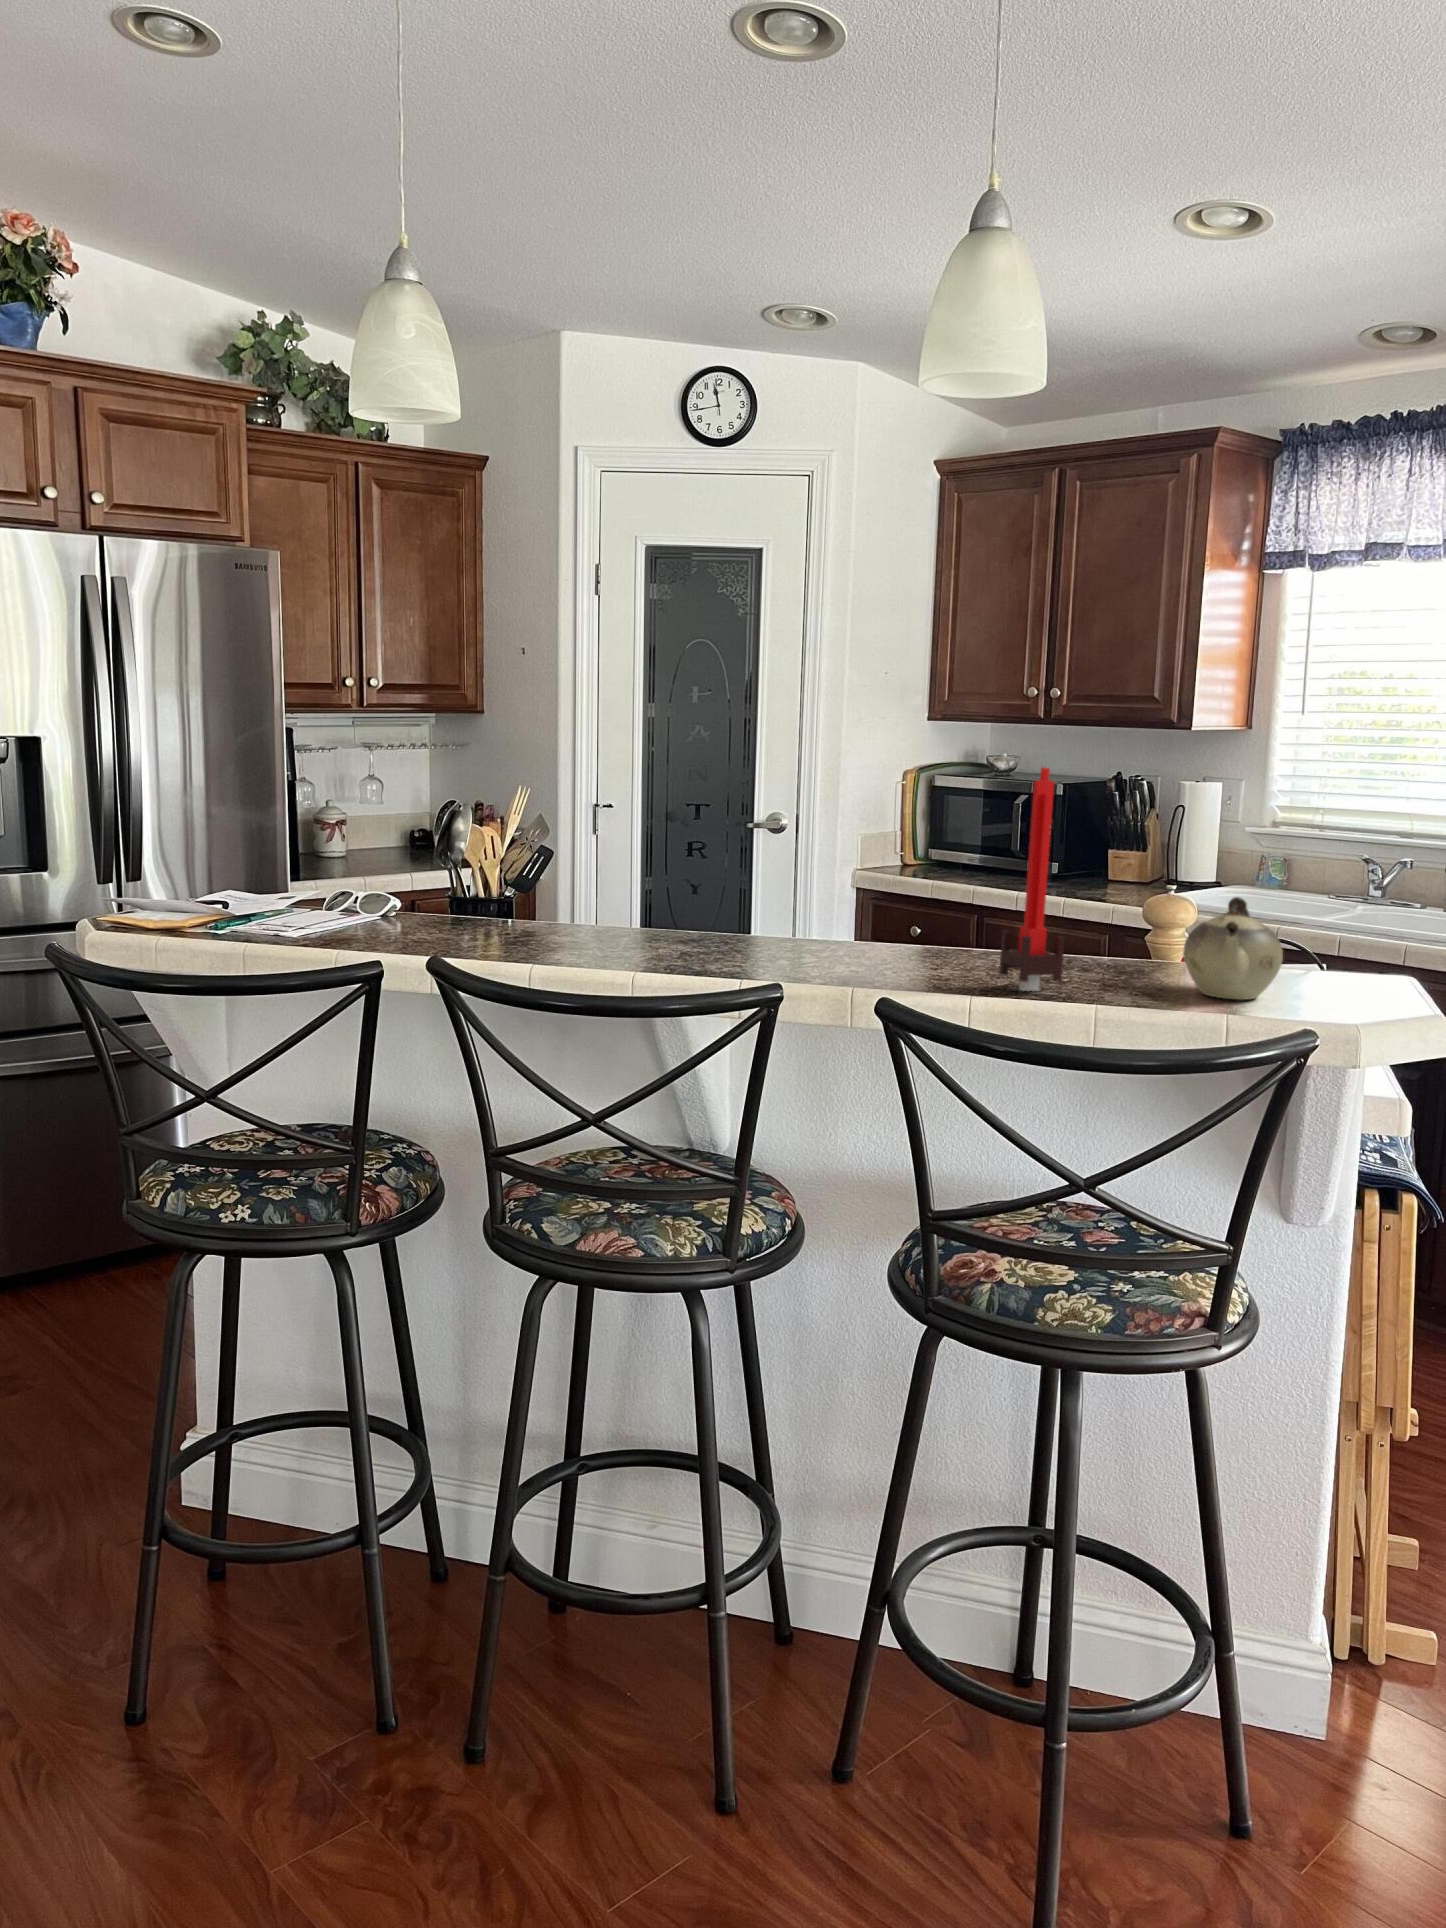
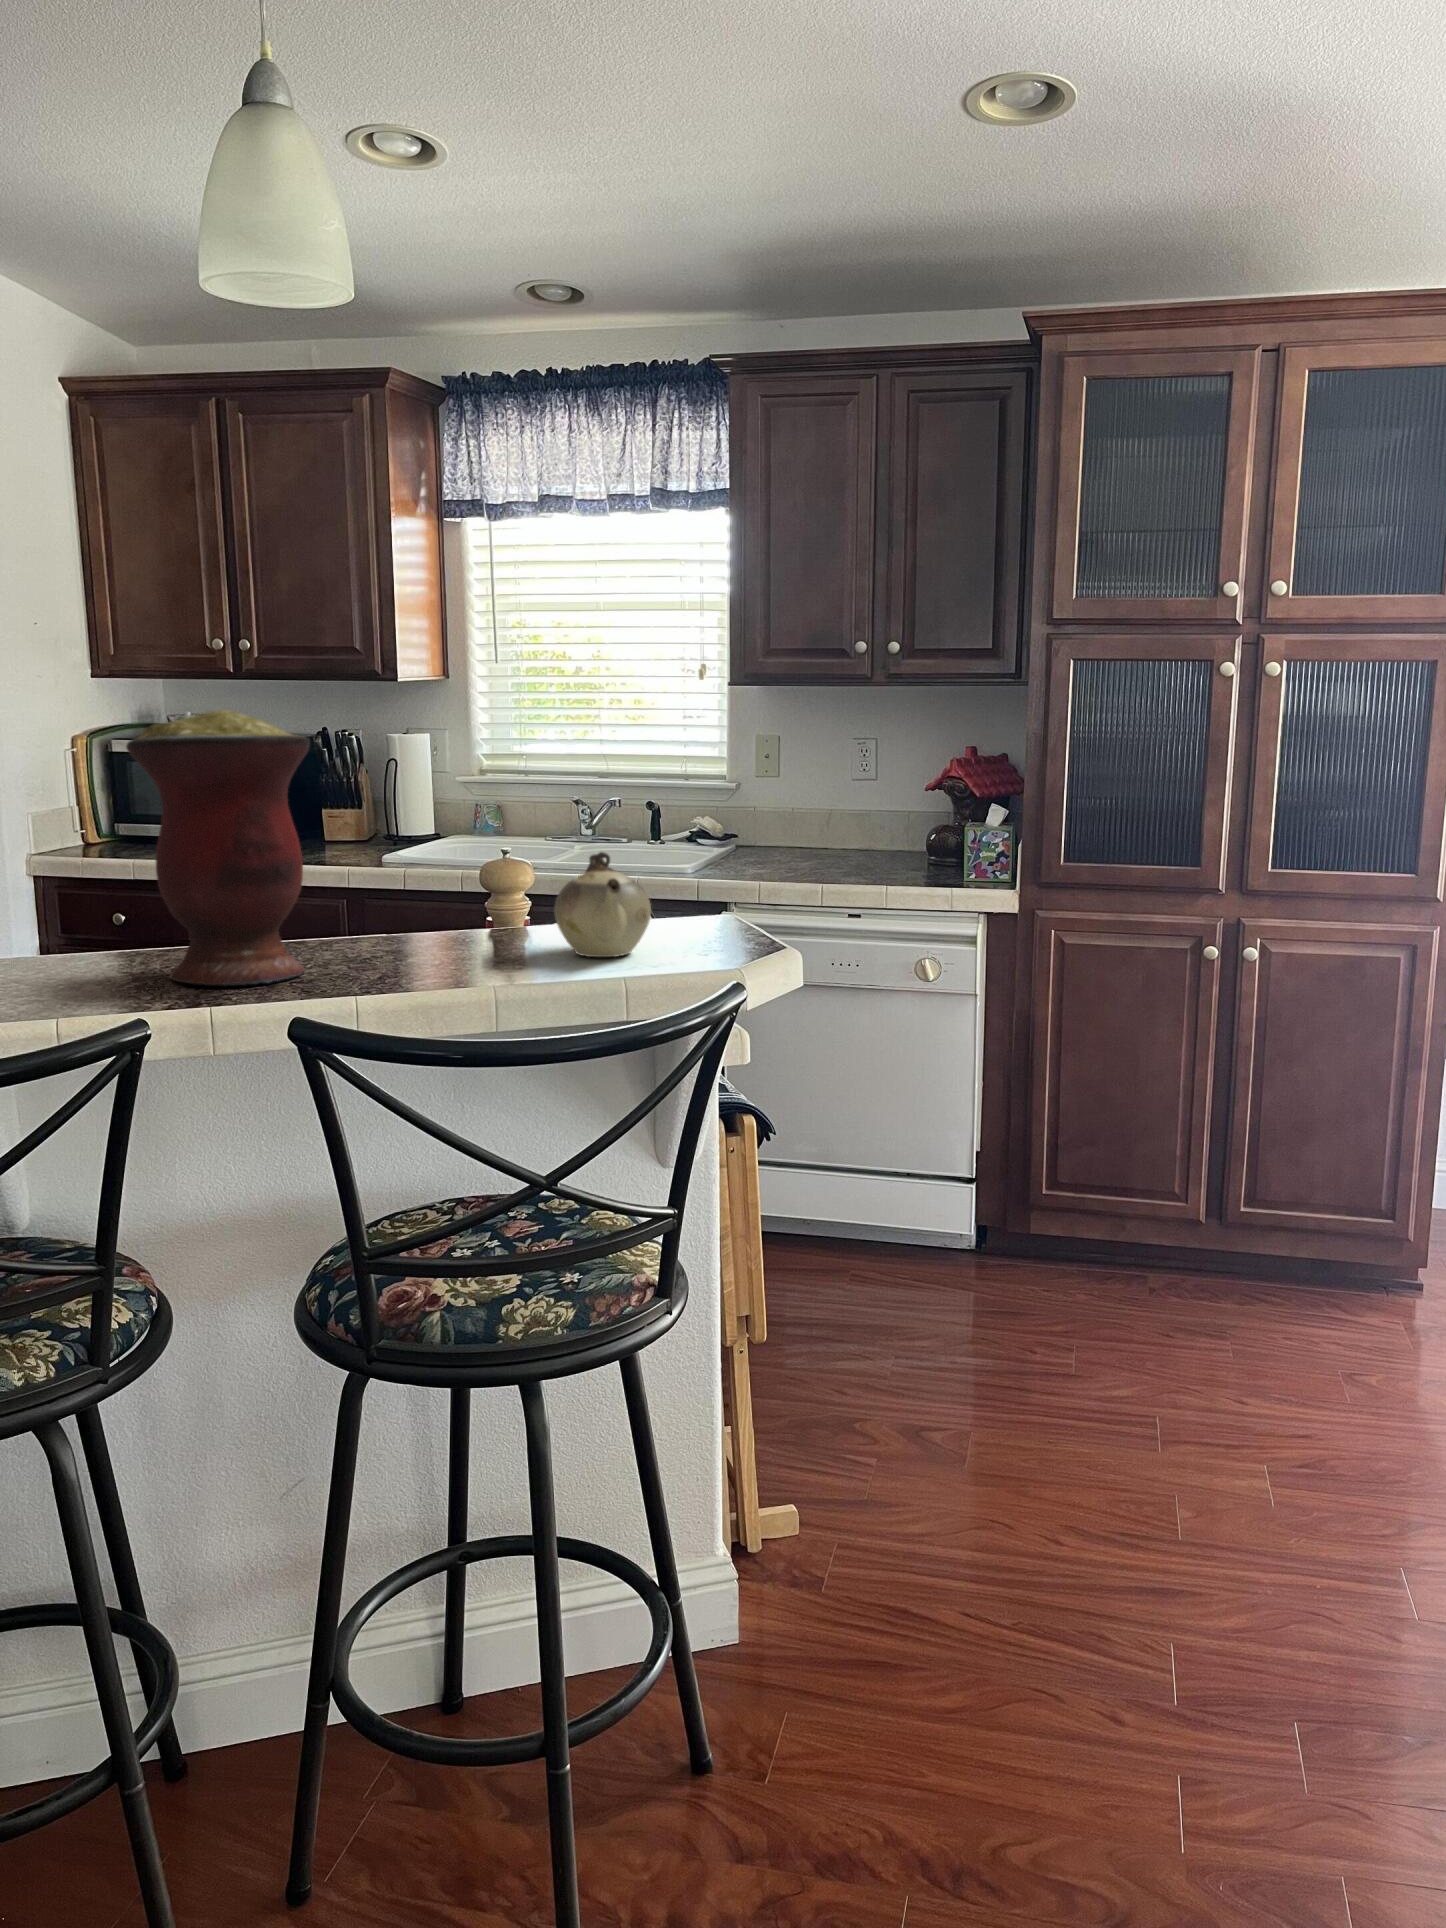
vase: none [830,746,978,979] -> present [126,710,310,985]
candle: present [999,768,1065,991] -> none [370,728,444,979]

